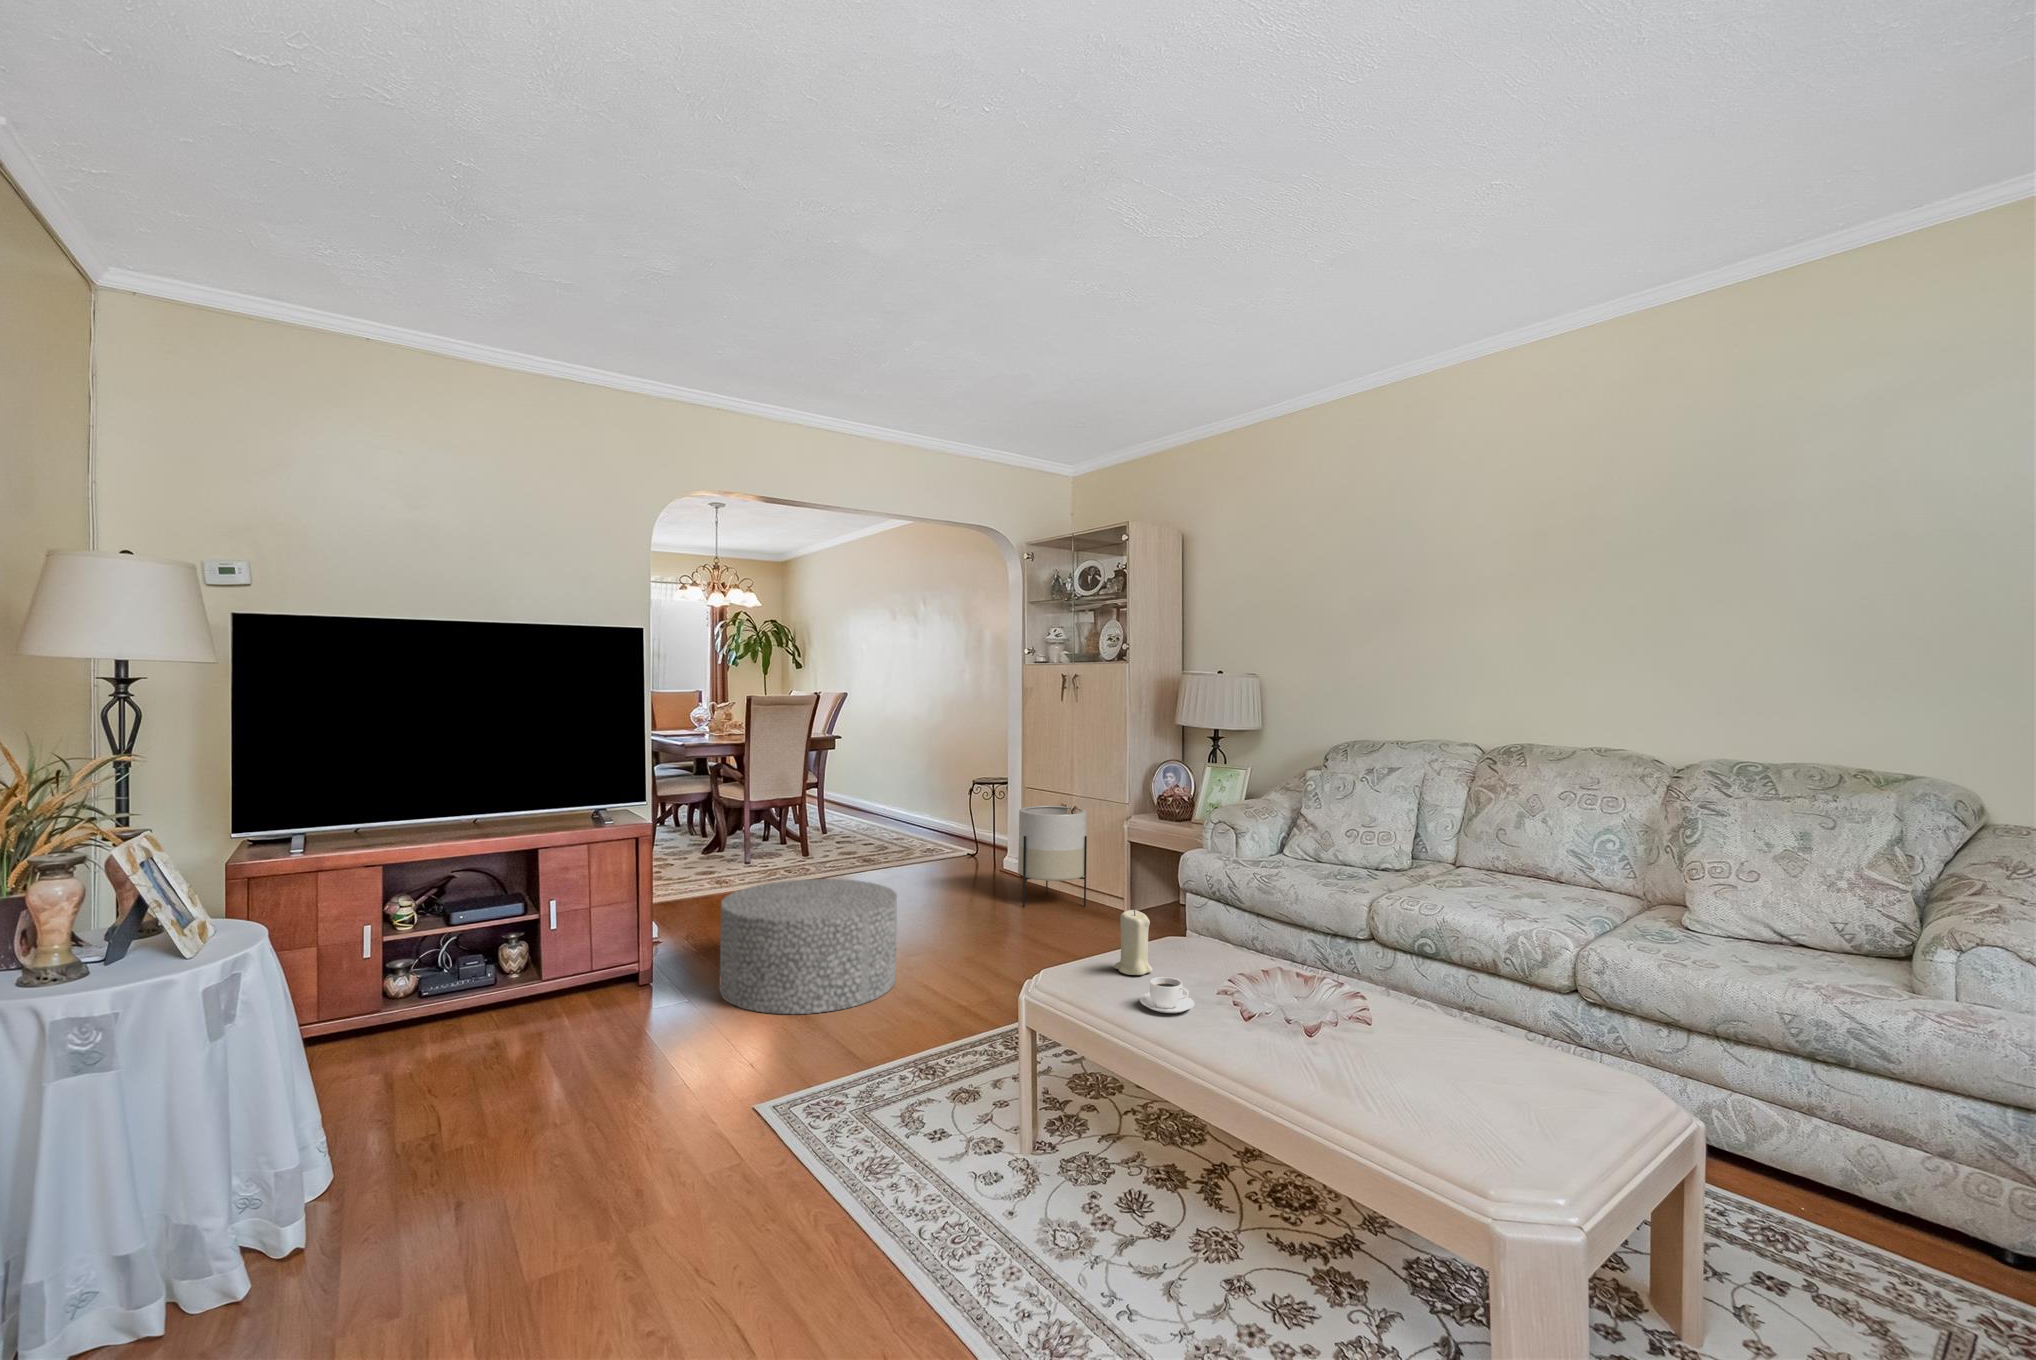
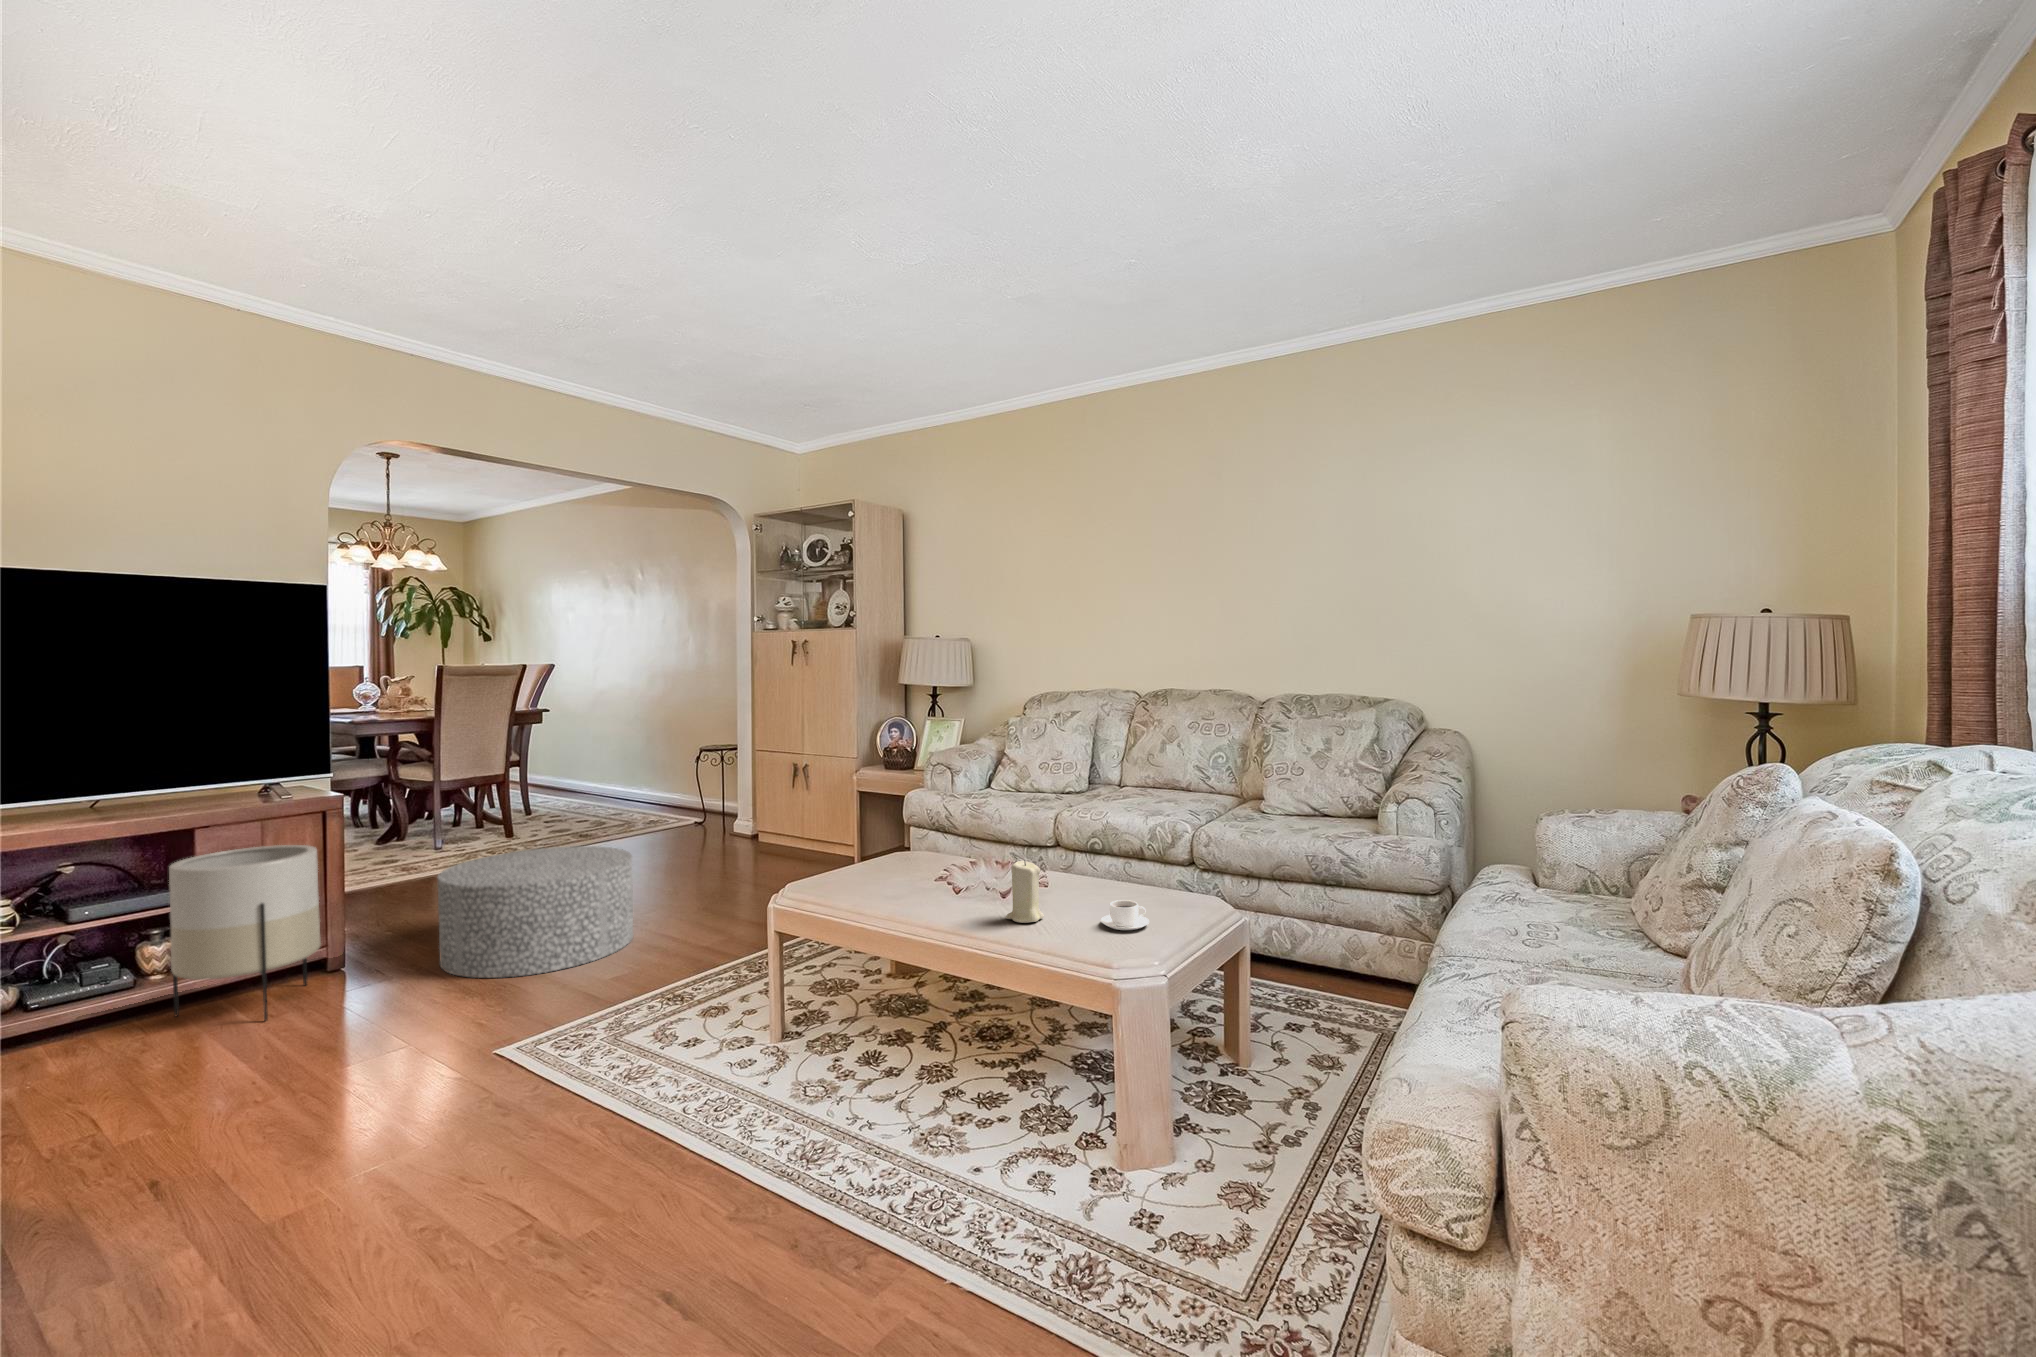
planter: present [1018,806,1087,907] -> present [169,845,321,1021]
candle: present [1114,910,1152,975] -> present [1006,860,1044,923]
coffee cup: present [1139,977,1194,1013] -> present [1101,900,1149,930]

